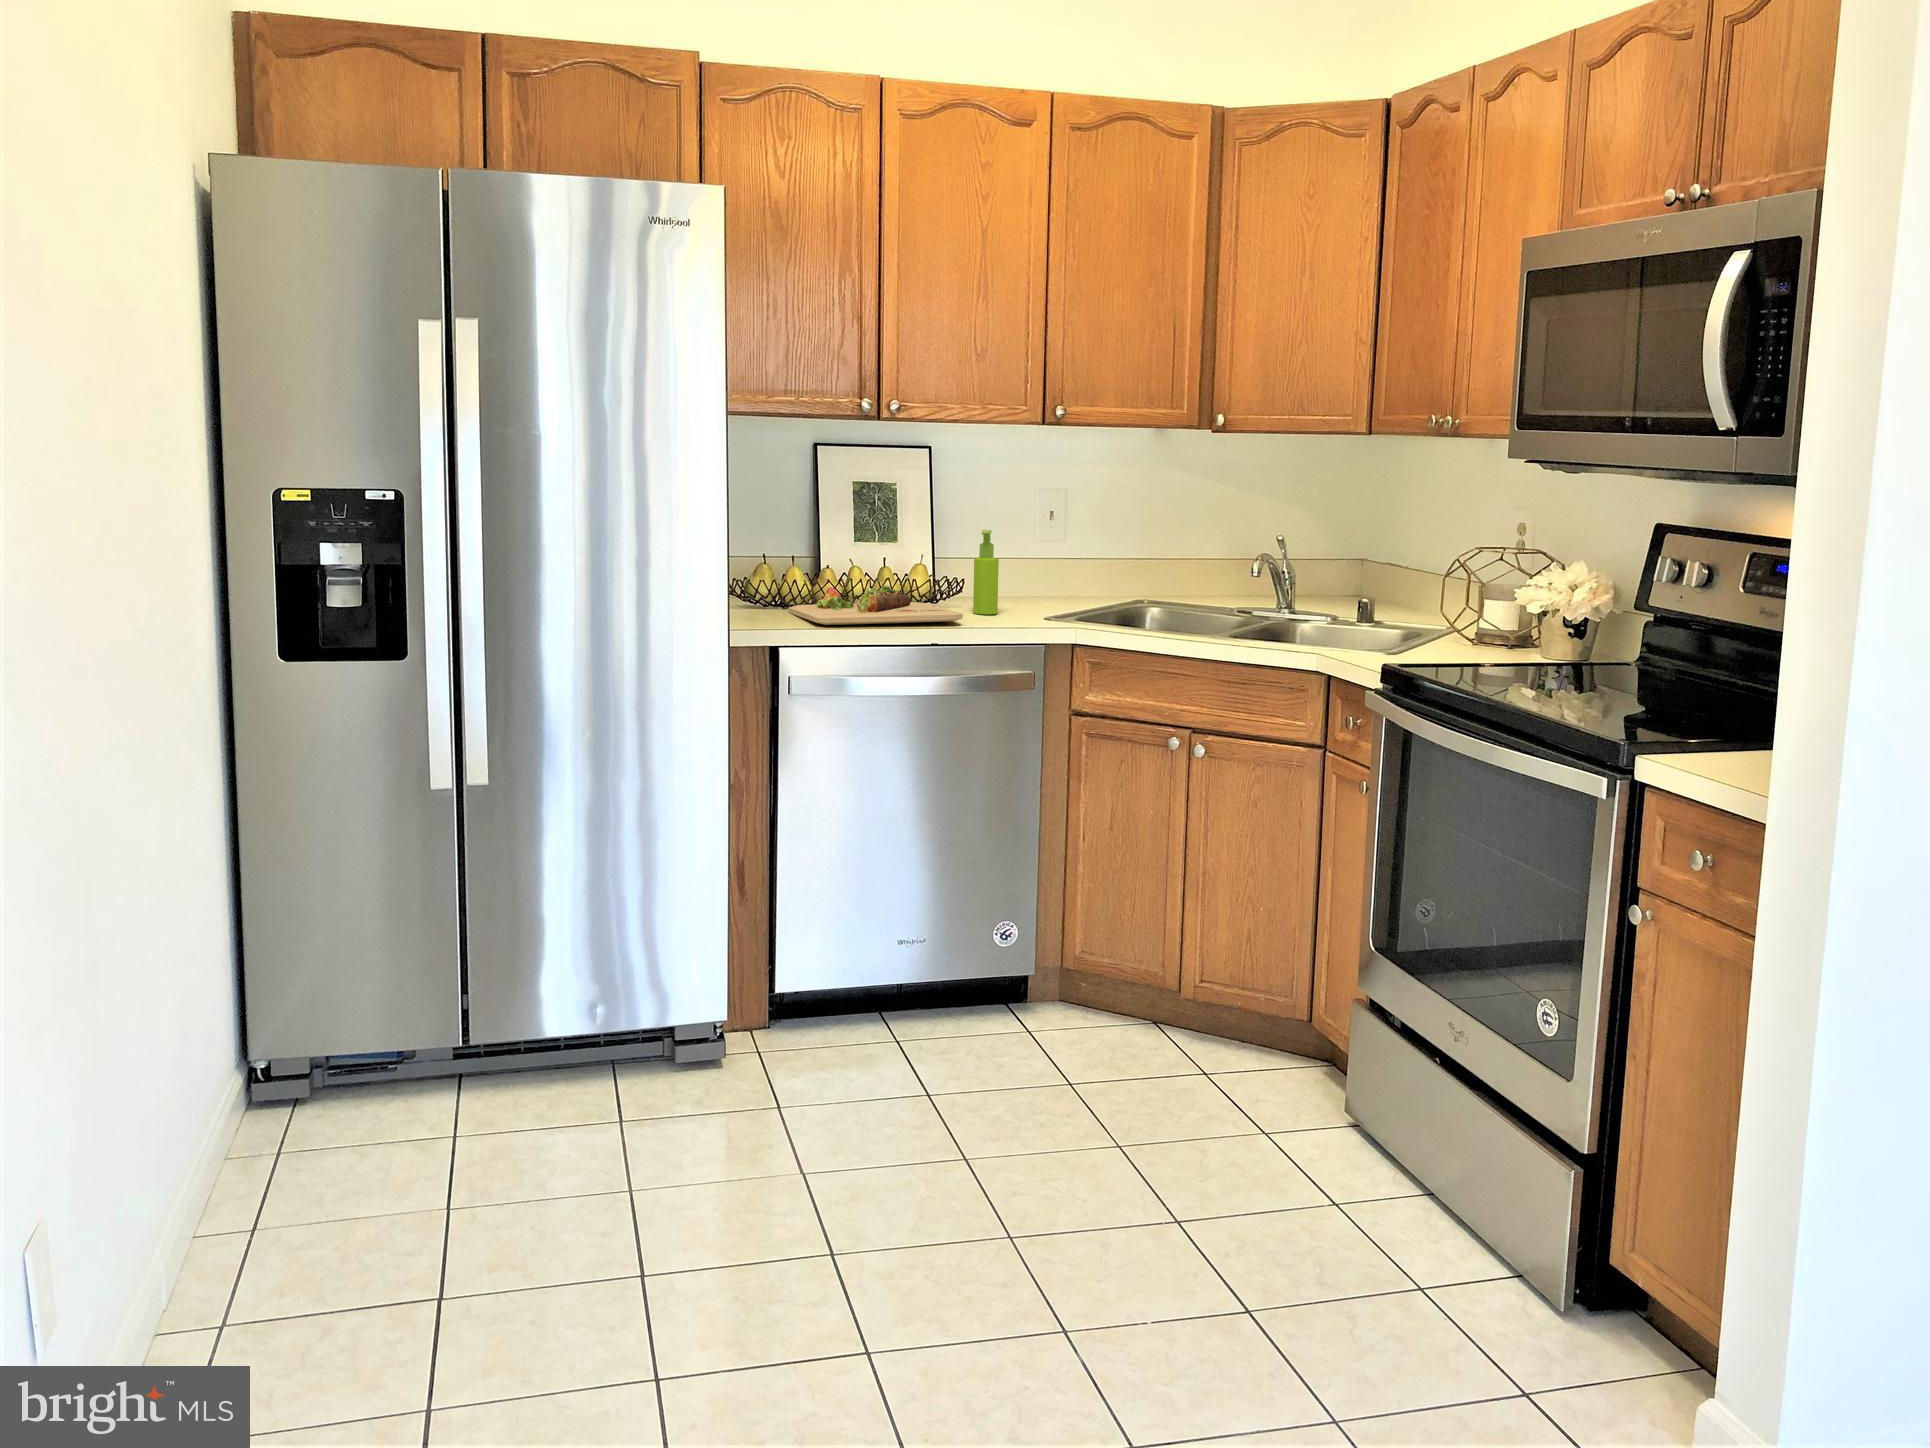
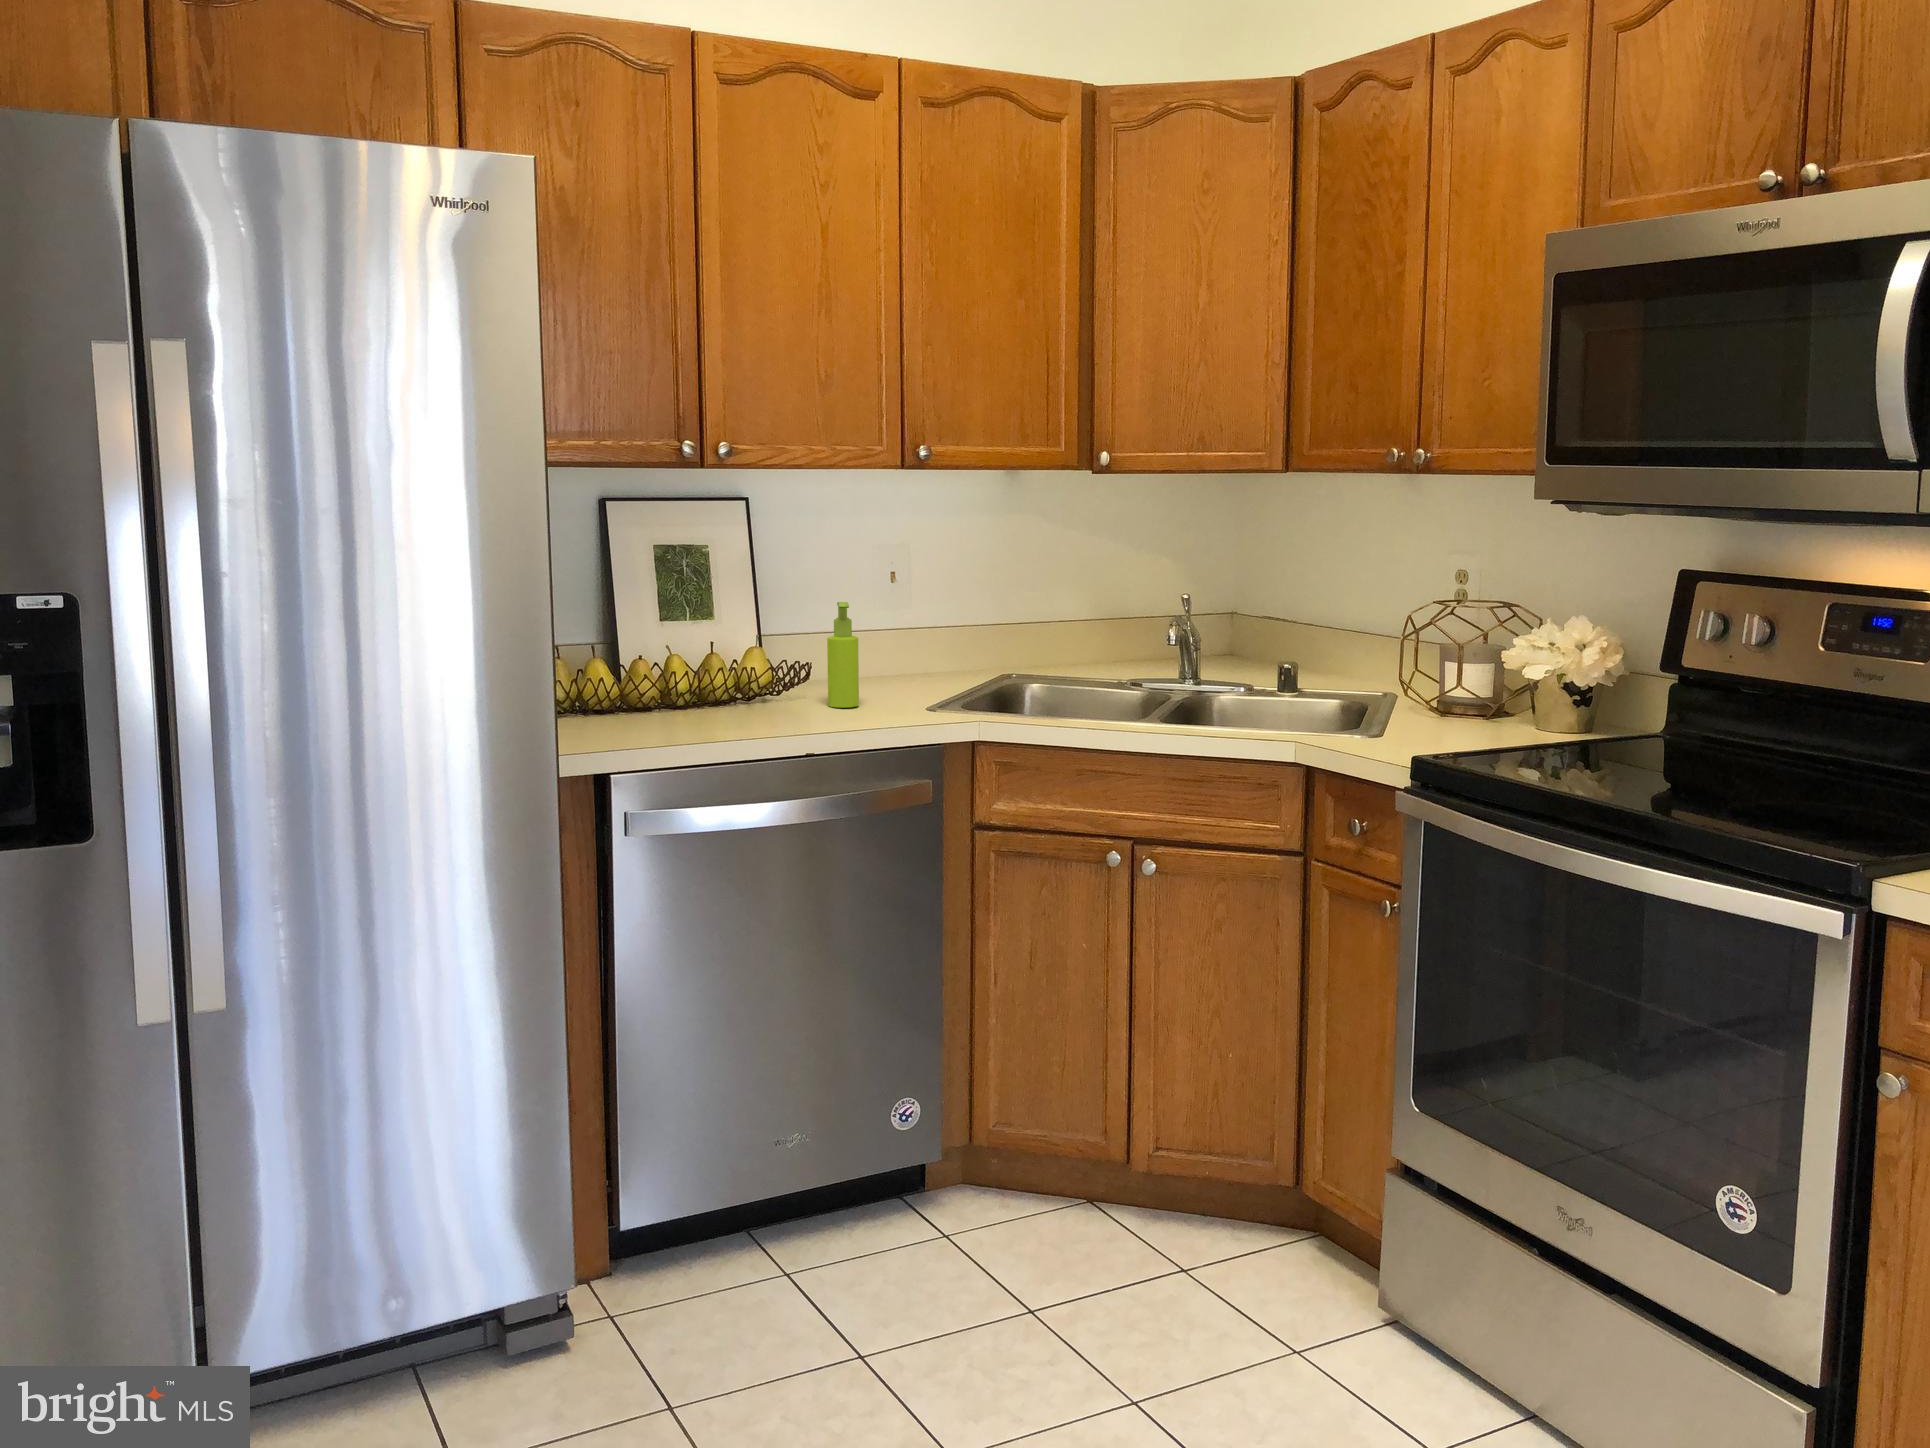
cutting board: present [788,585,963,625] -> none [601,680,833,740]

